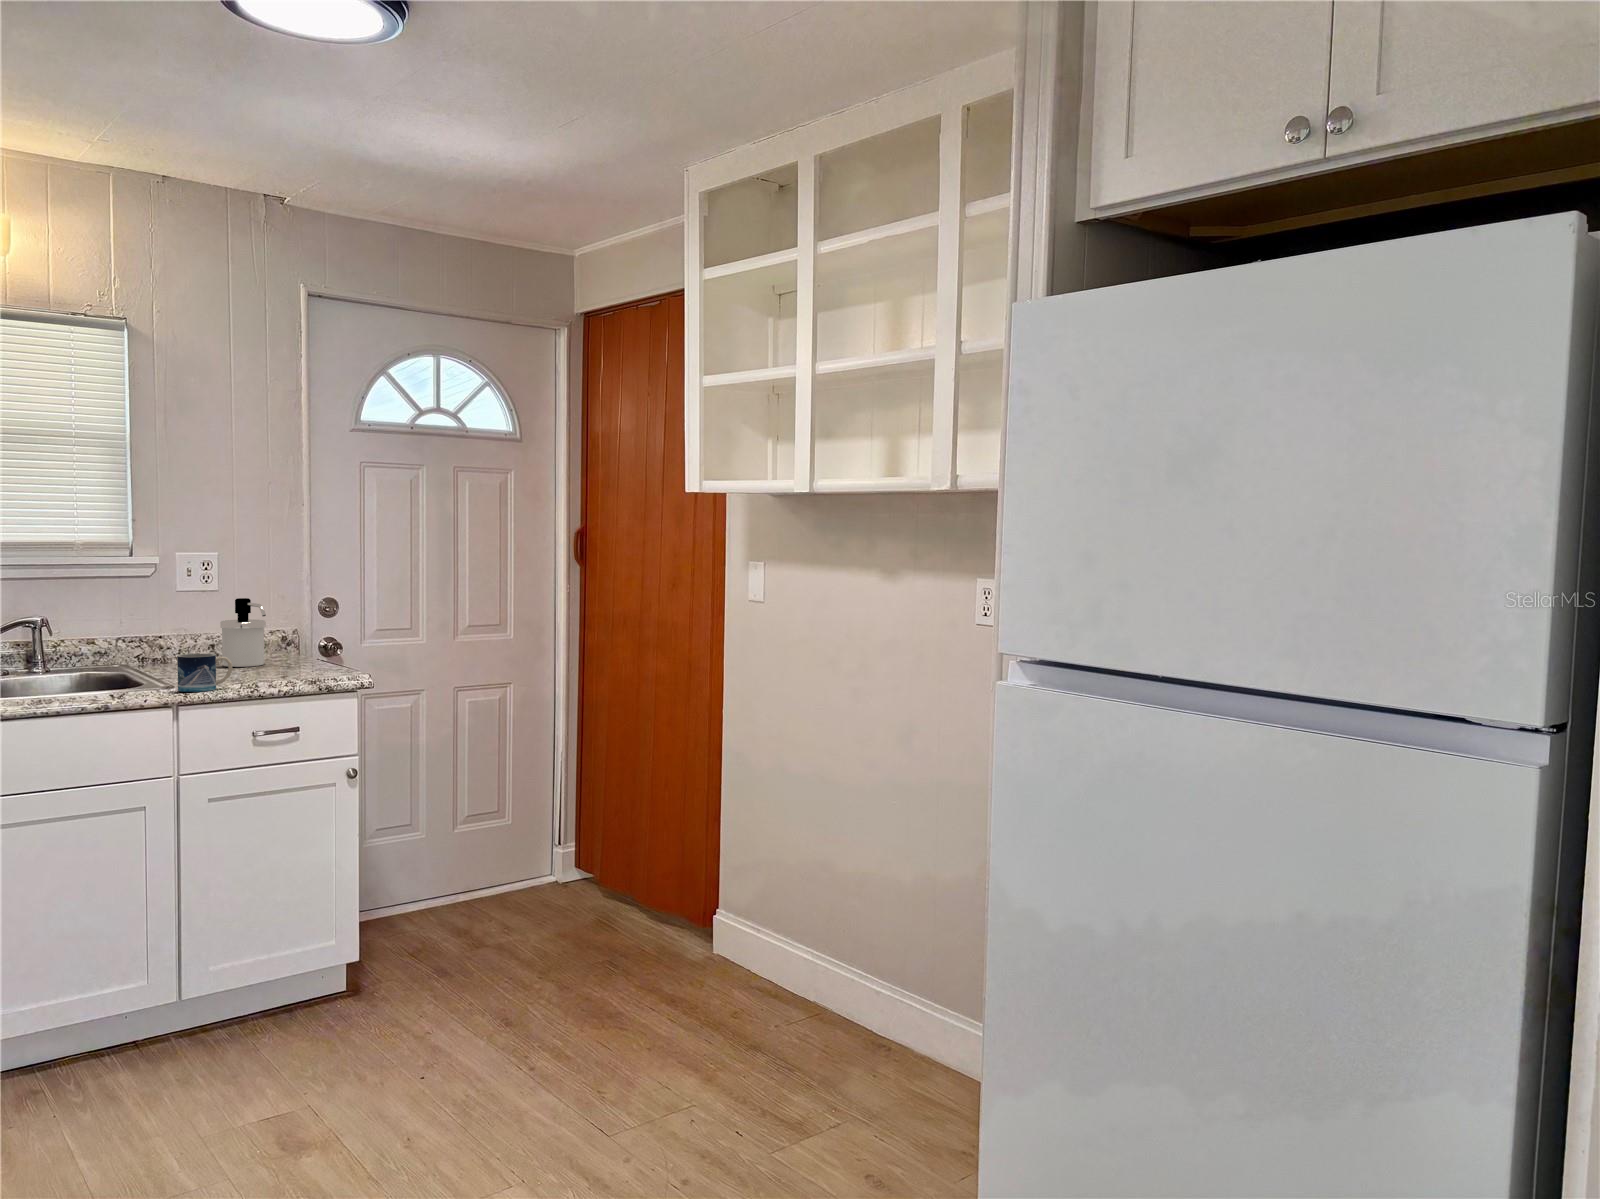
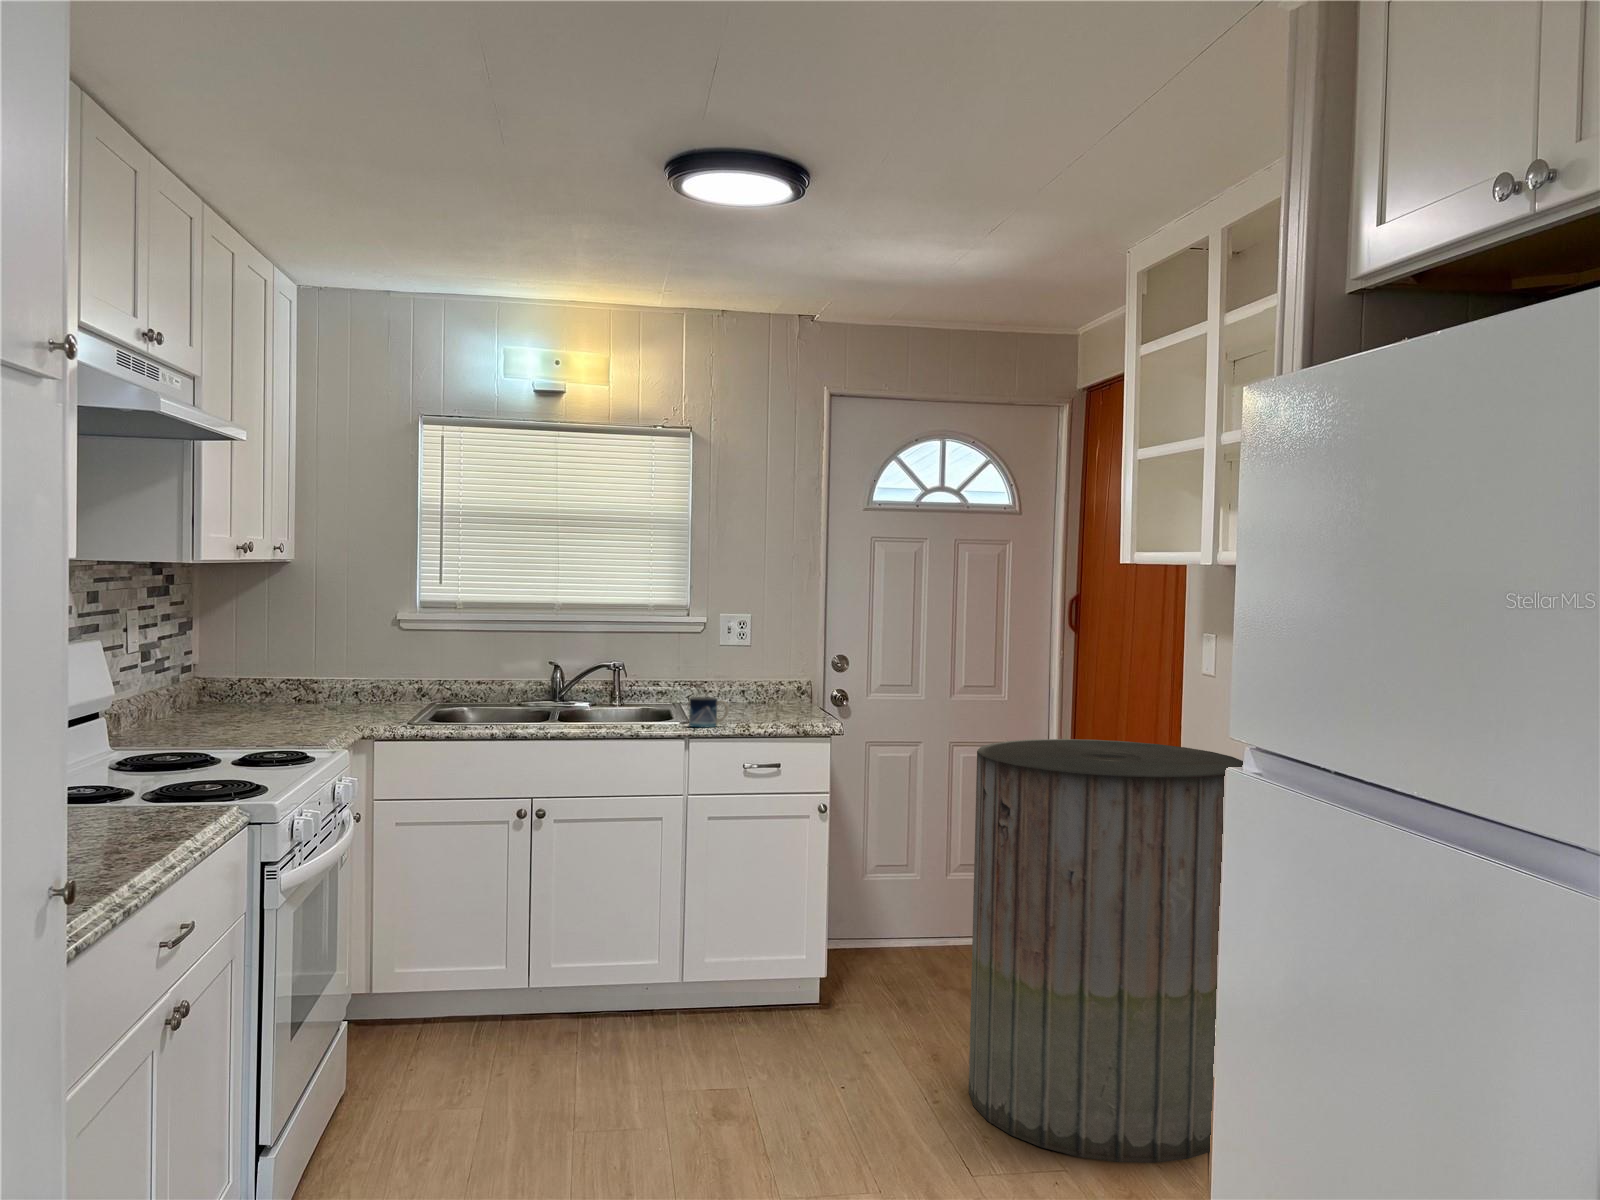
soap dispenser: present [220,598,266,667] -> none [750,653,785,711]
trash can: none [562,672,831,1094] -> present [969,739,1243,1163]

